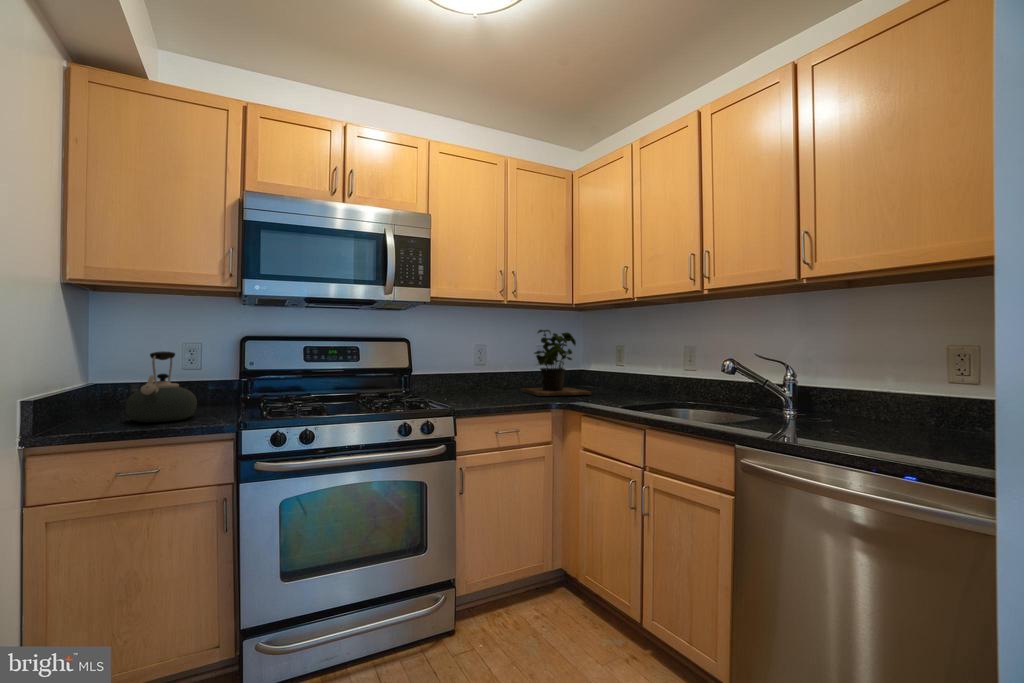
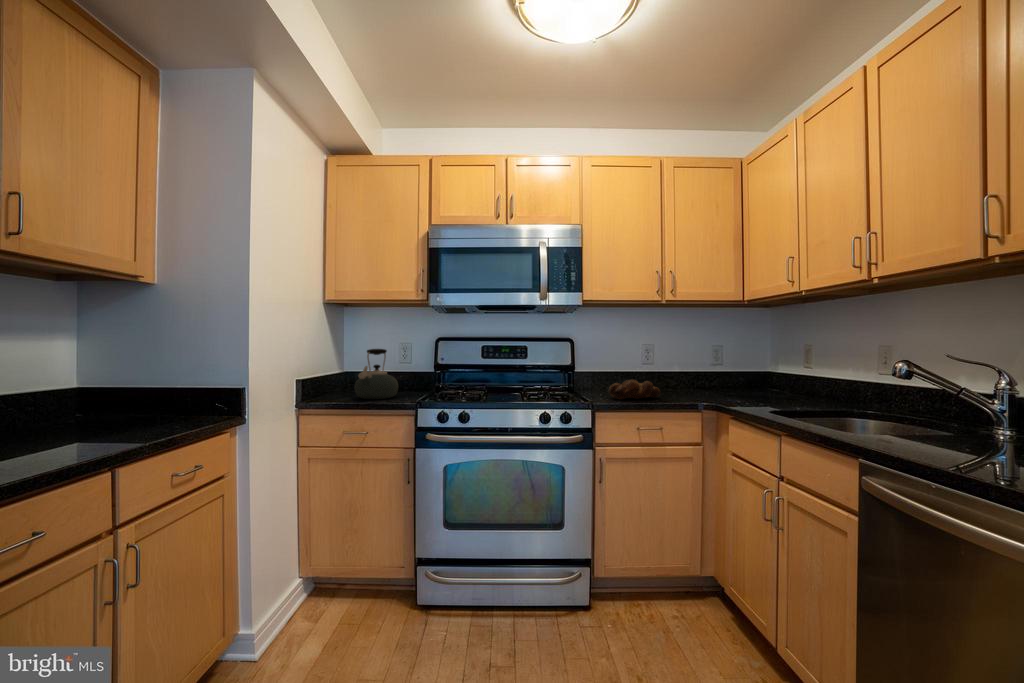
potted plant: present [521,330,591,396] -> none [685,328,758,397]
bread loaf: none [462,382,512,404] -> present [609,380,661,399]

